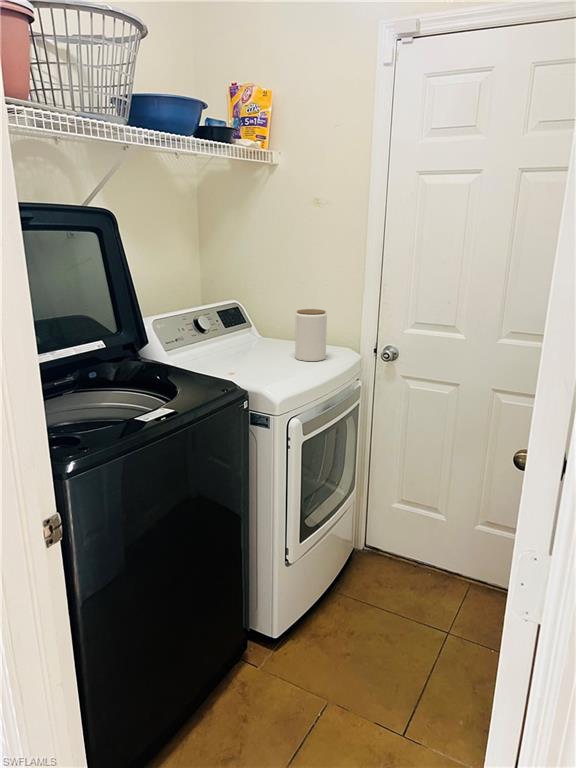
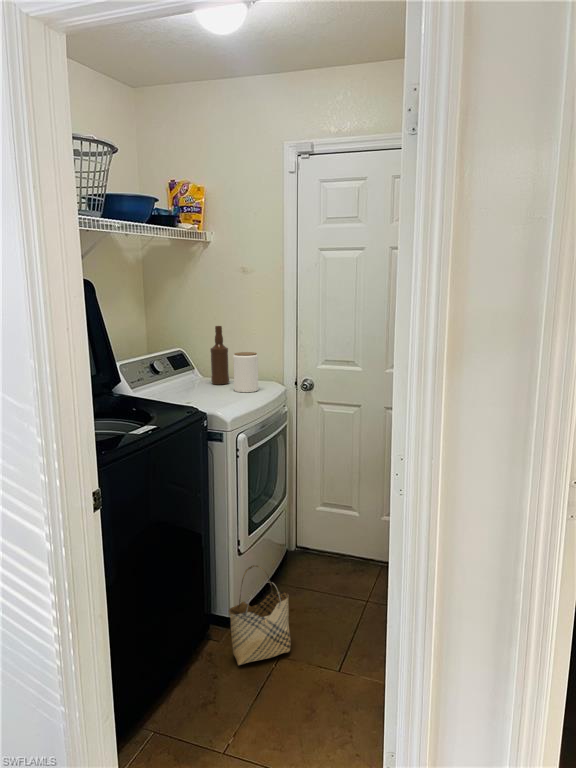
bottle: none [271,273,293,348] -> present [210,326,229,385]
woven basket: none [265,583,342,702] -> present [229,565,291,665]

